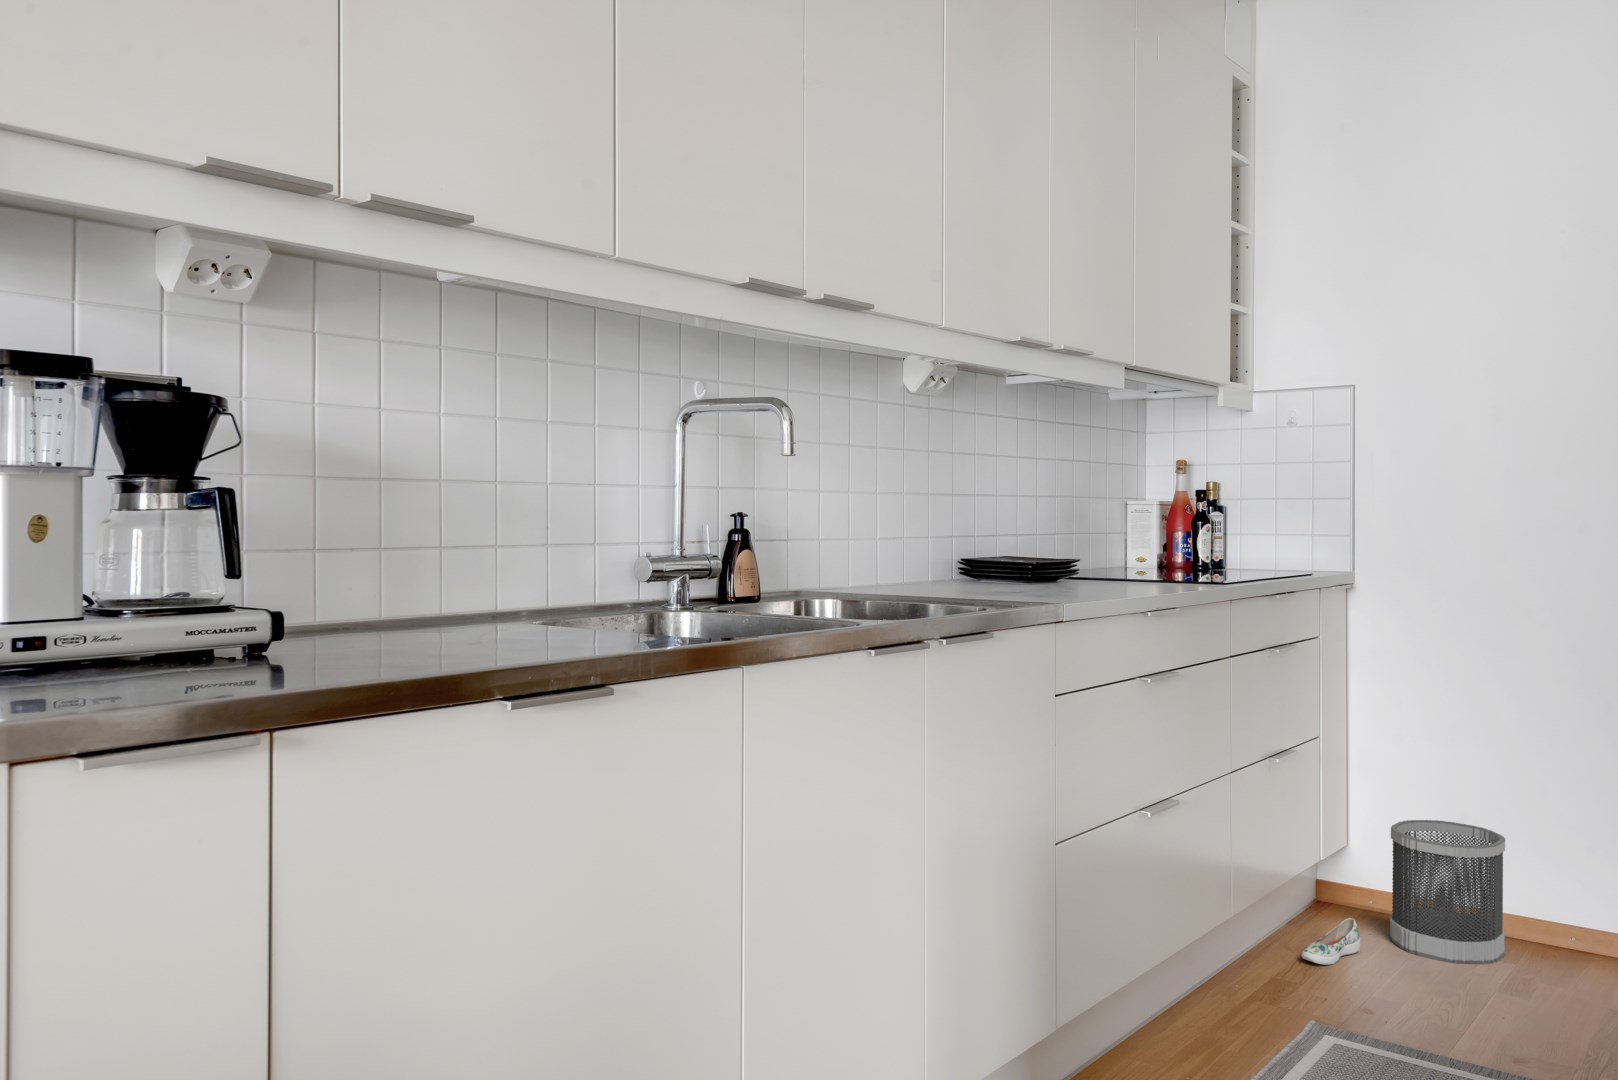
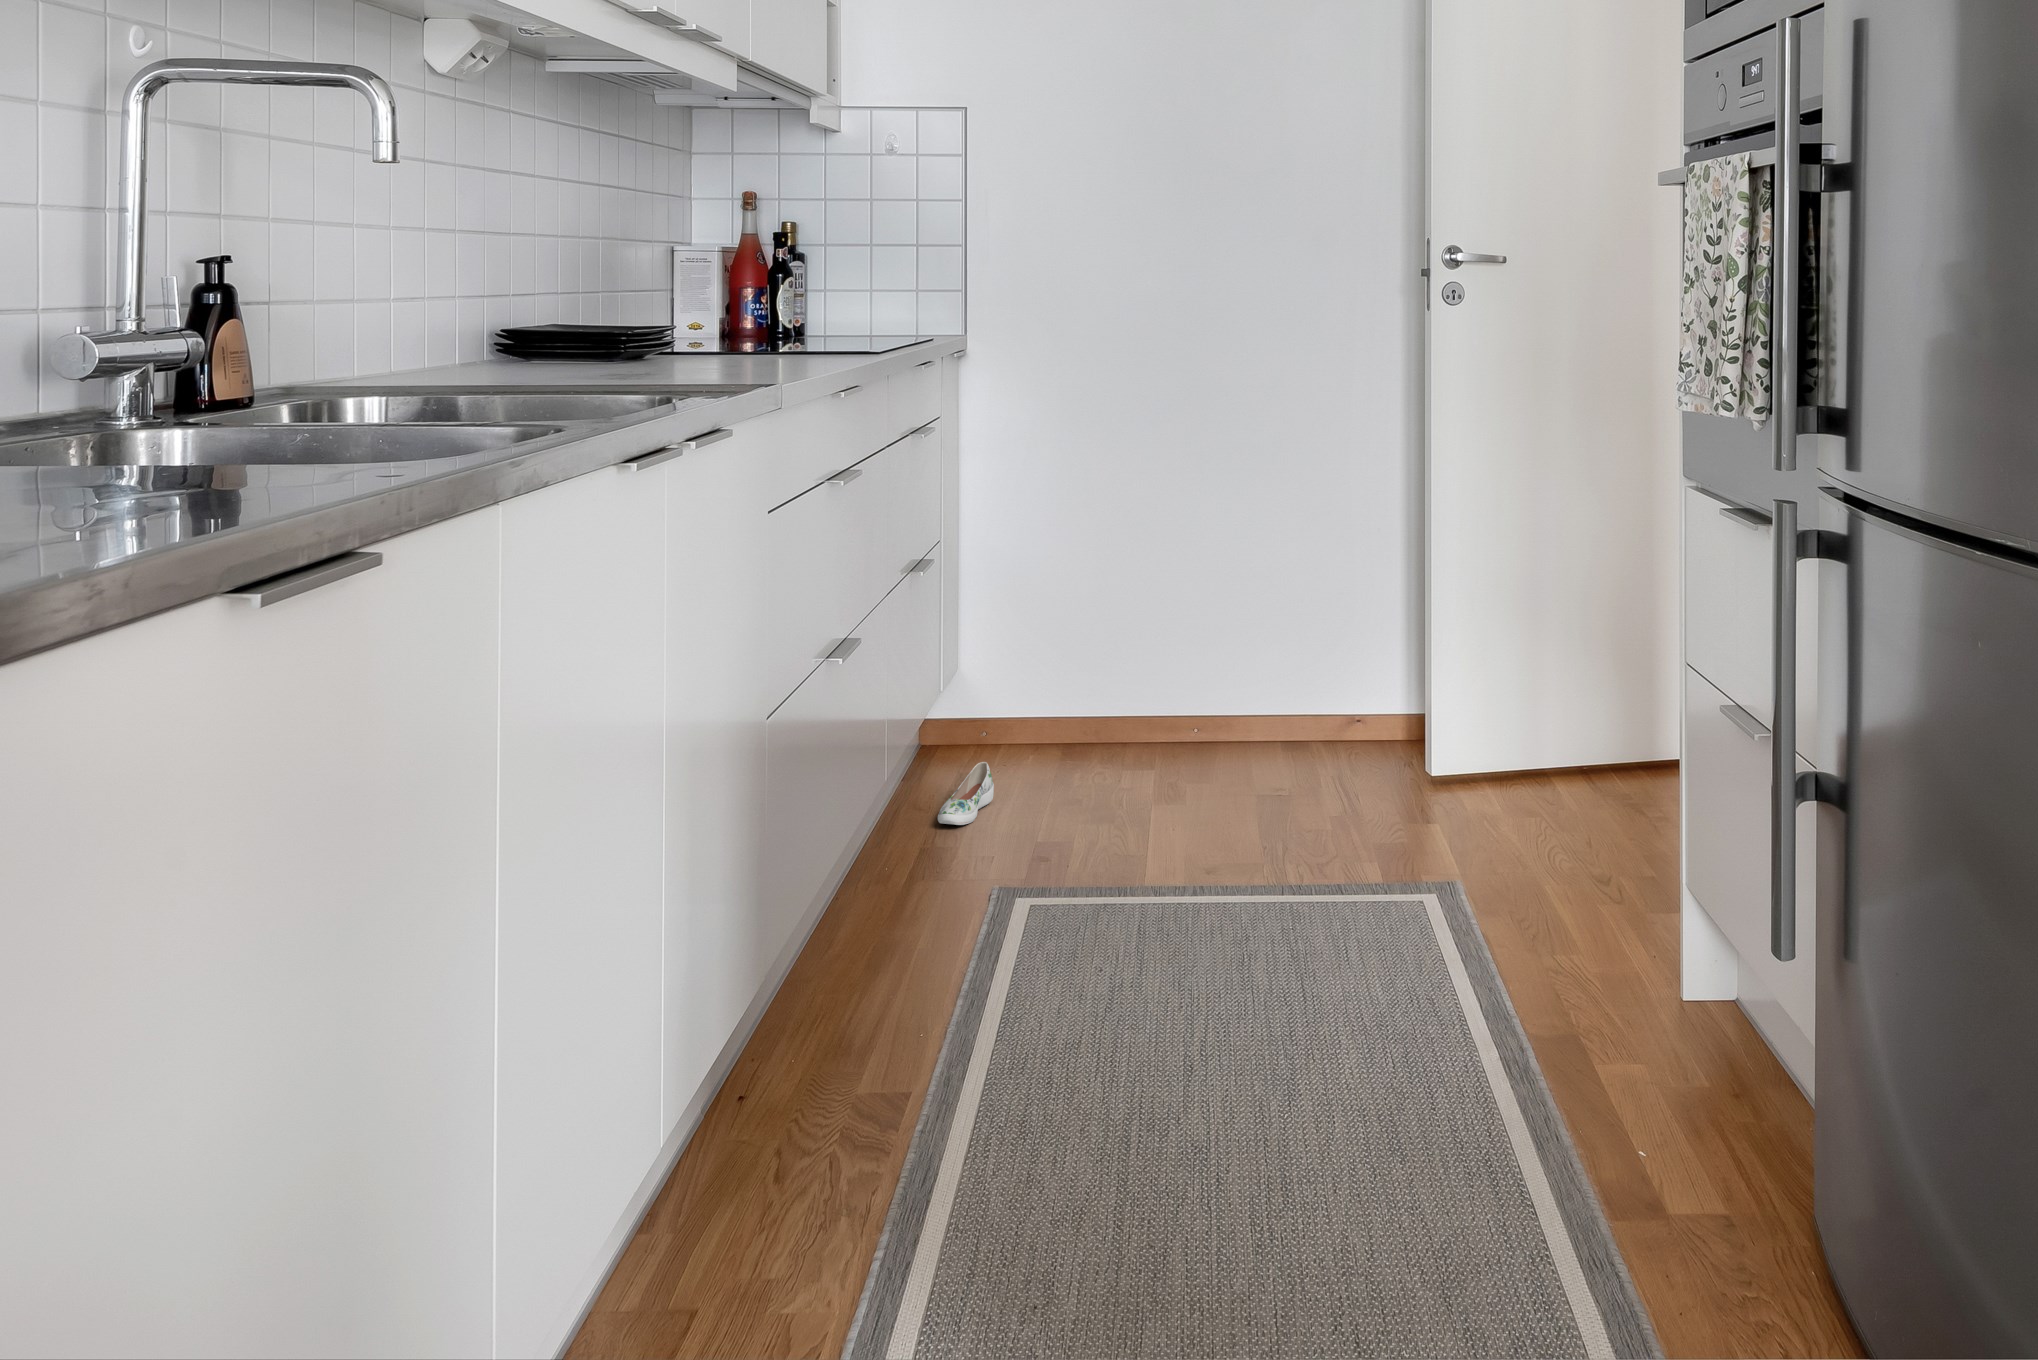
wastebasket: present [1390,820,1505,965] -> none [1015,627,1131,790]

